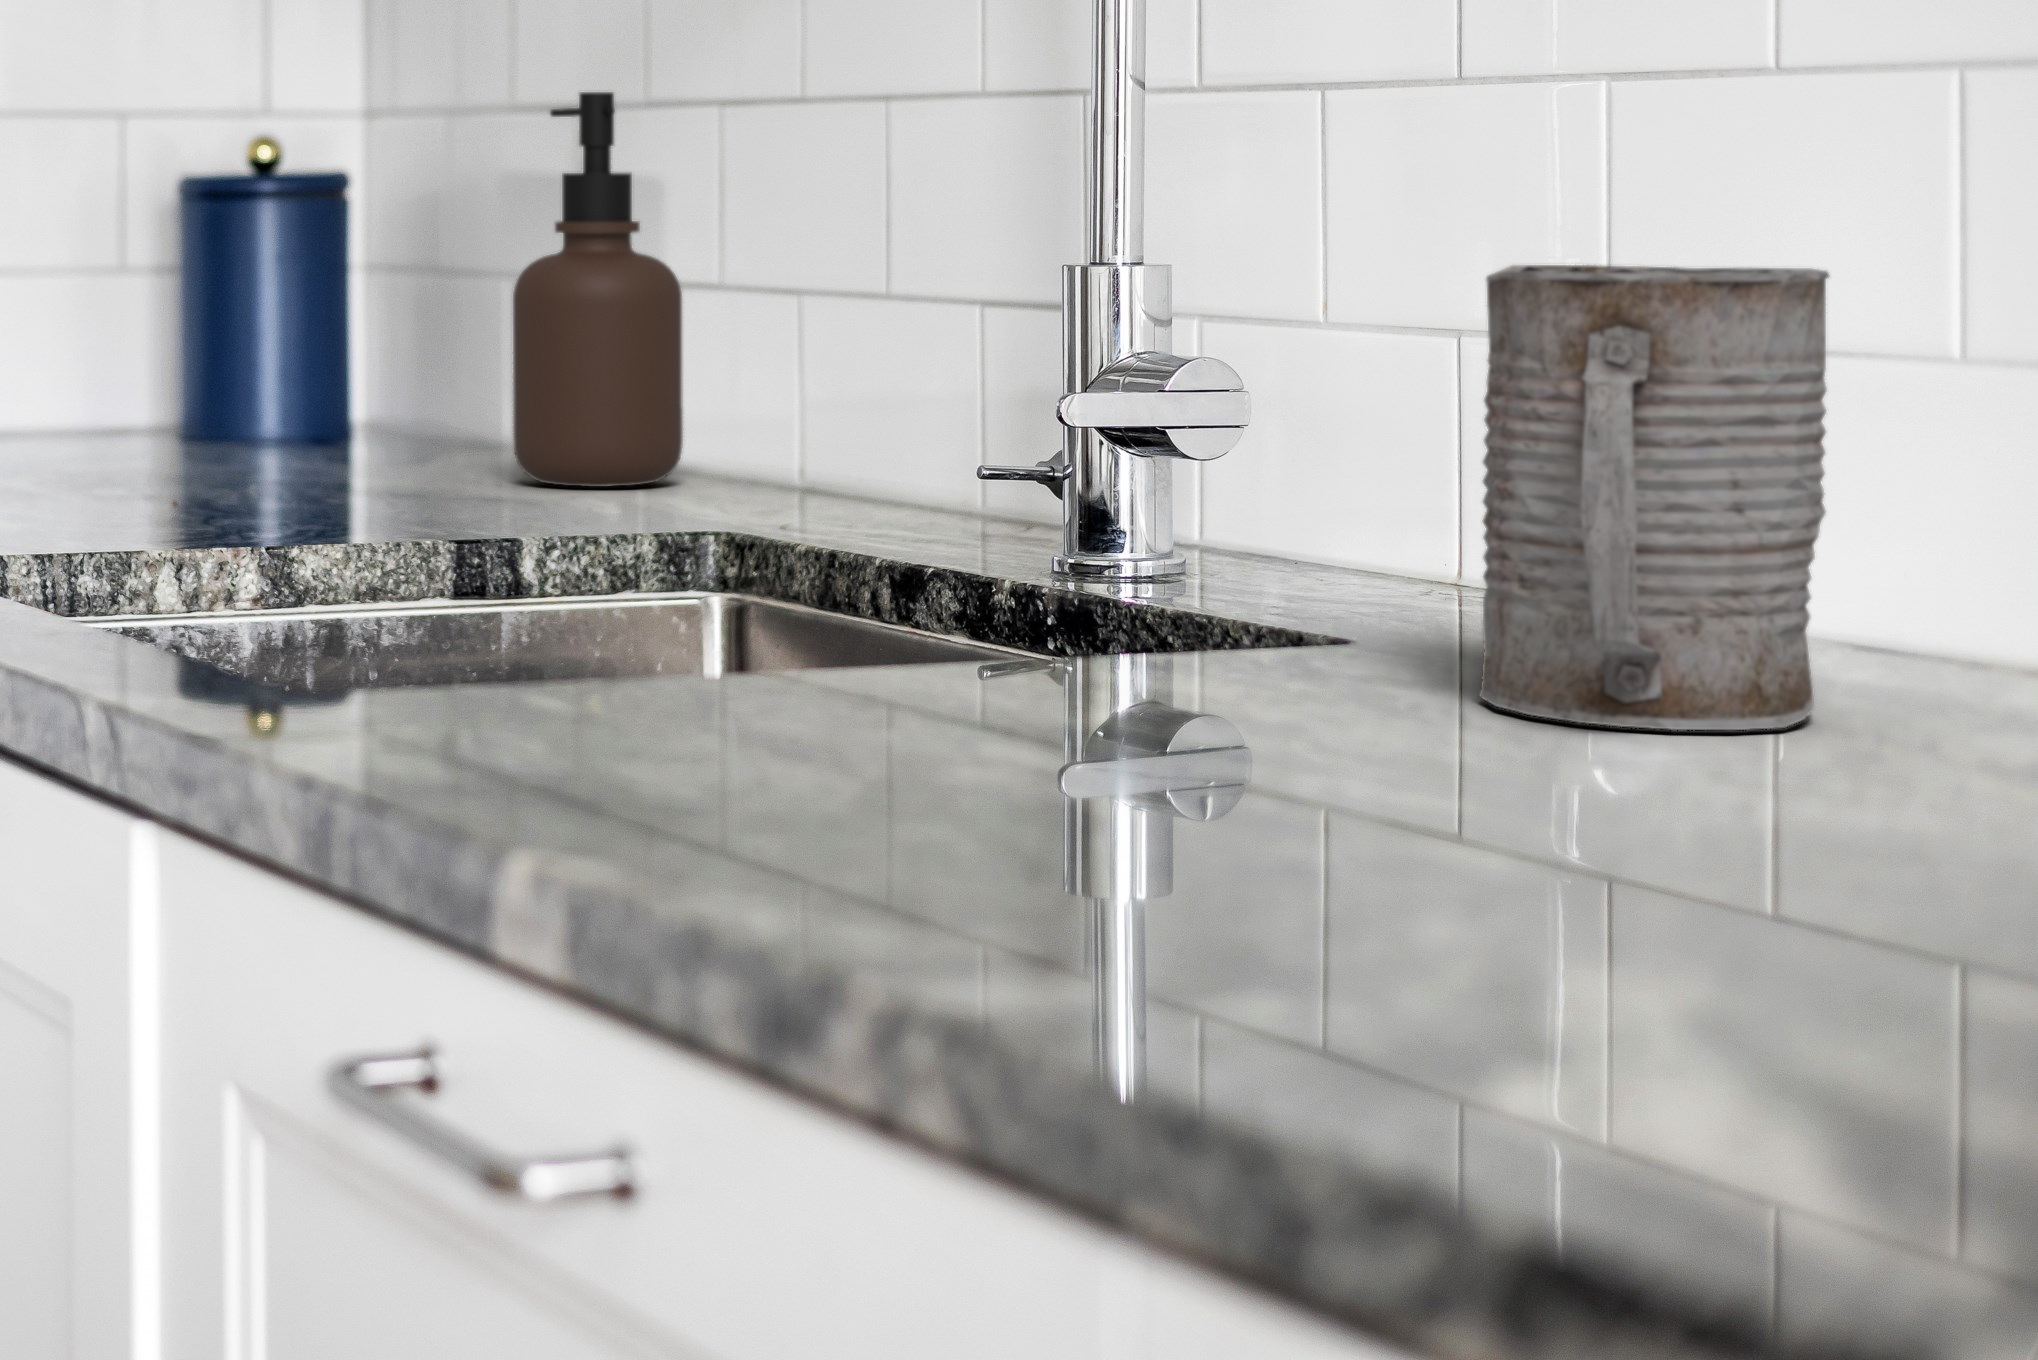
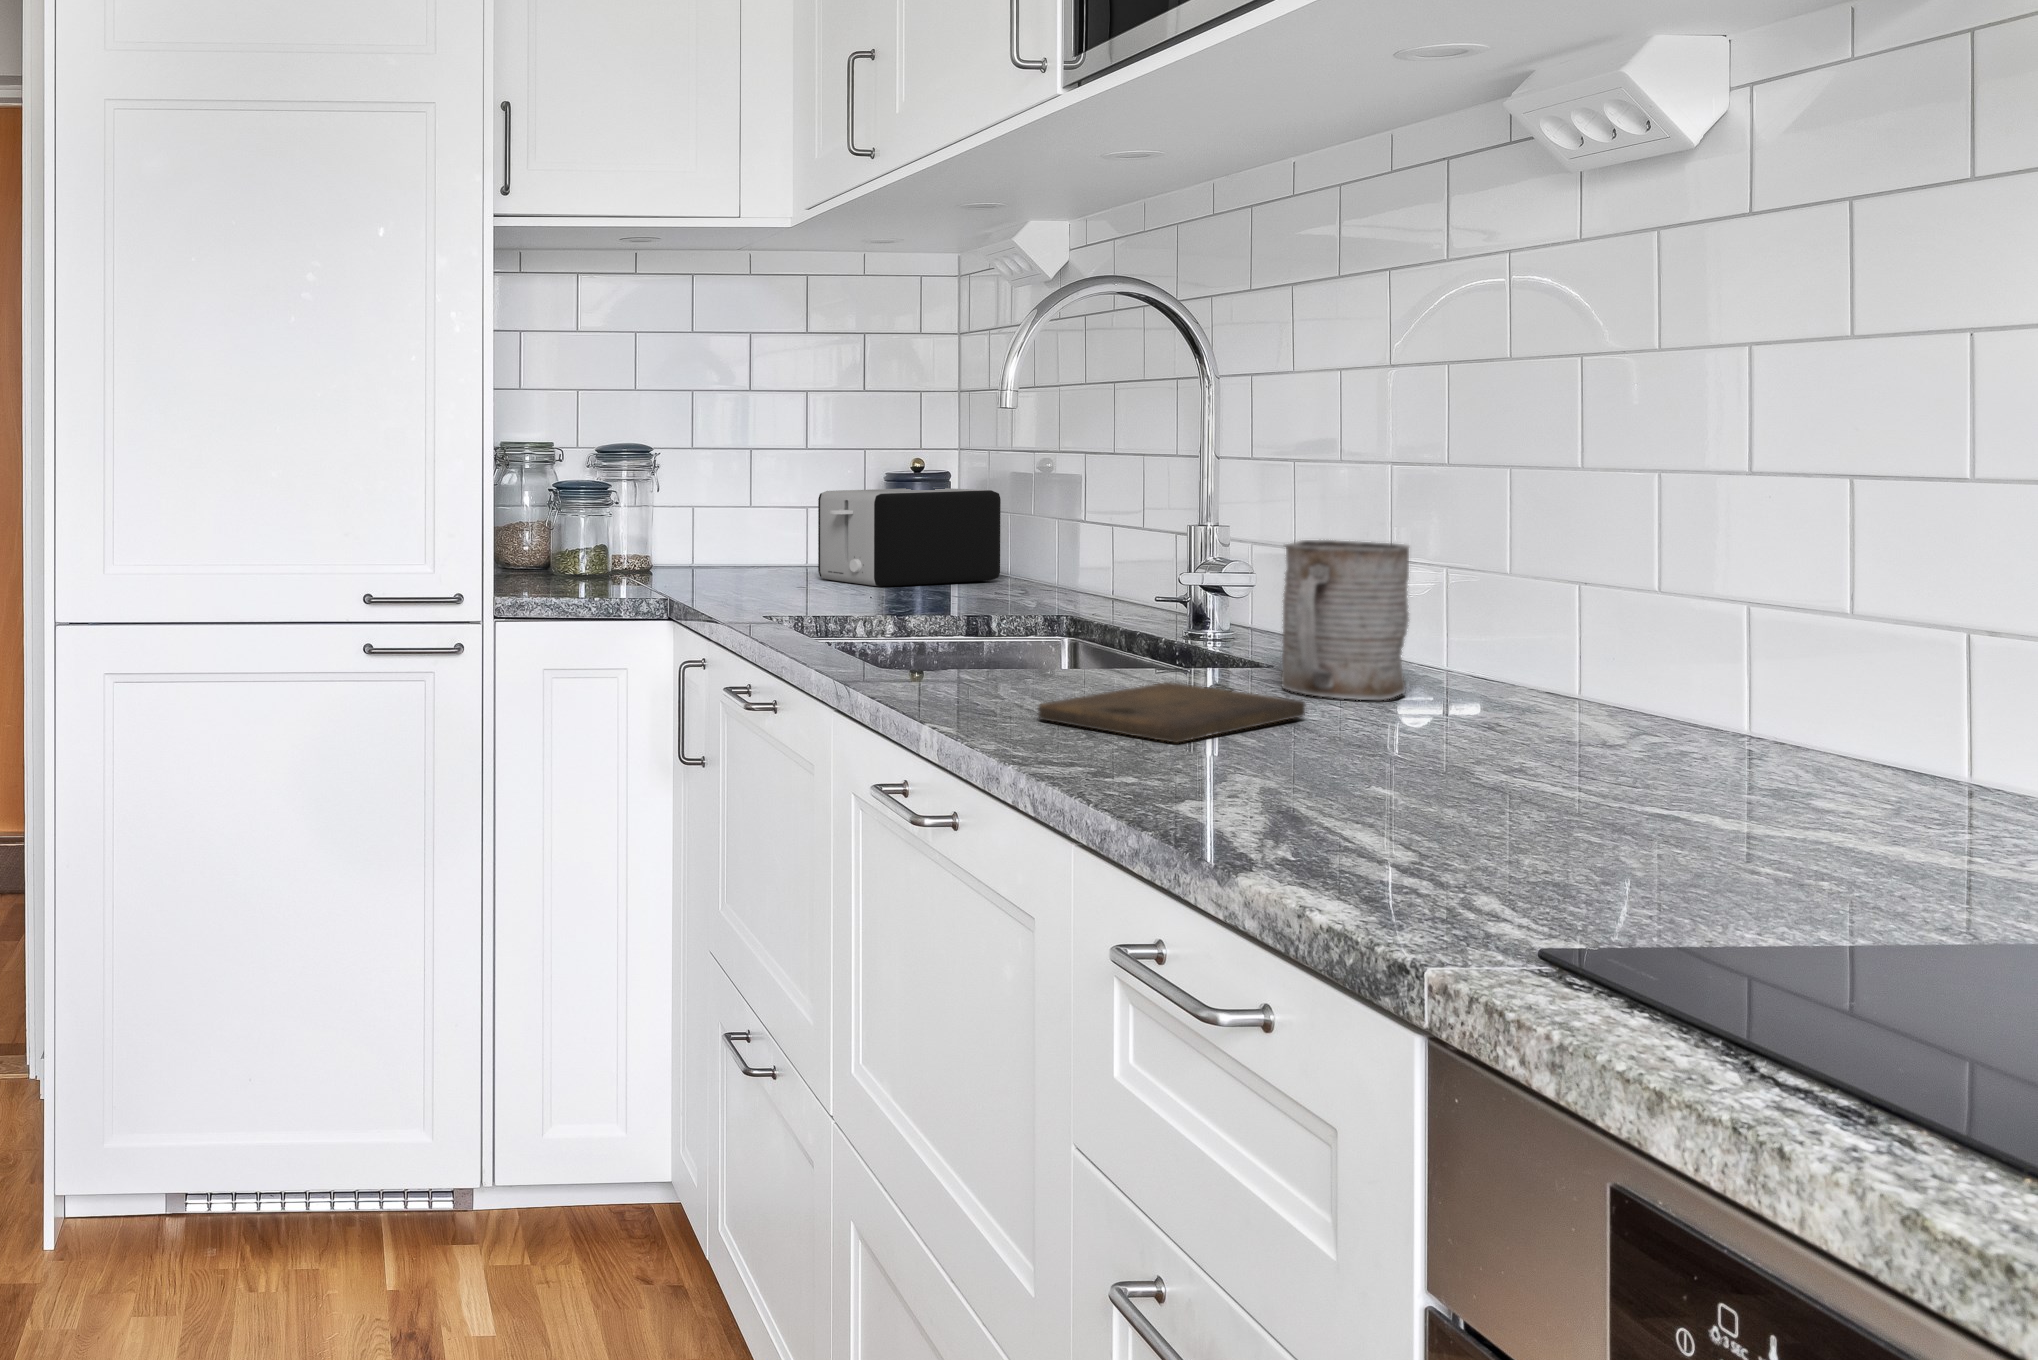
soap dispenser: present [513,92,683,487] -> none [1008,446,1077,597]
toaster: none [14,218,470,476] -> present [818,488,1001,587]
cutting board: none [987,711,1715,942] -> present [1038,682,1305,743]

